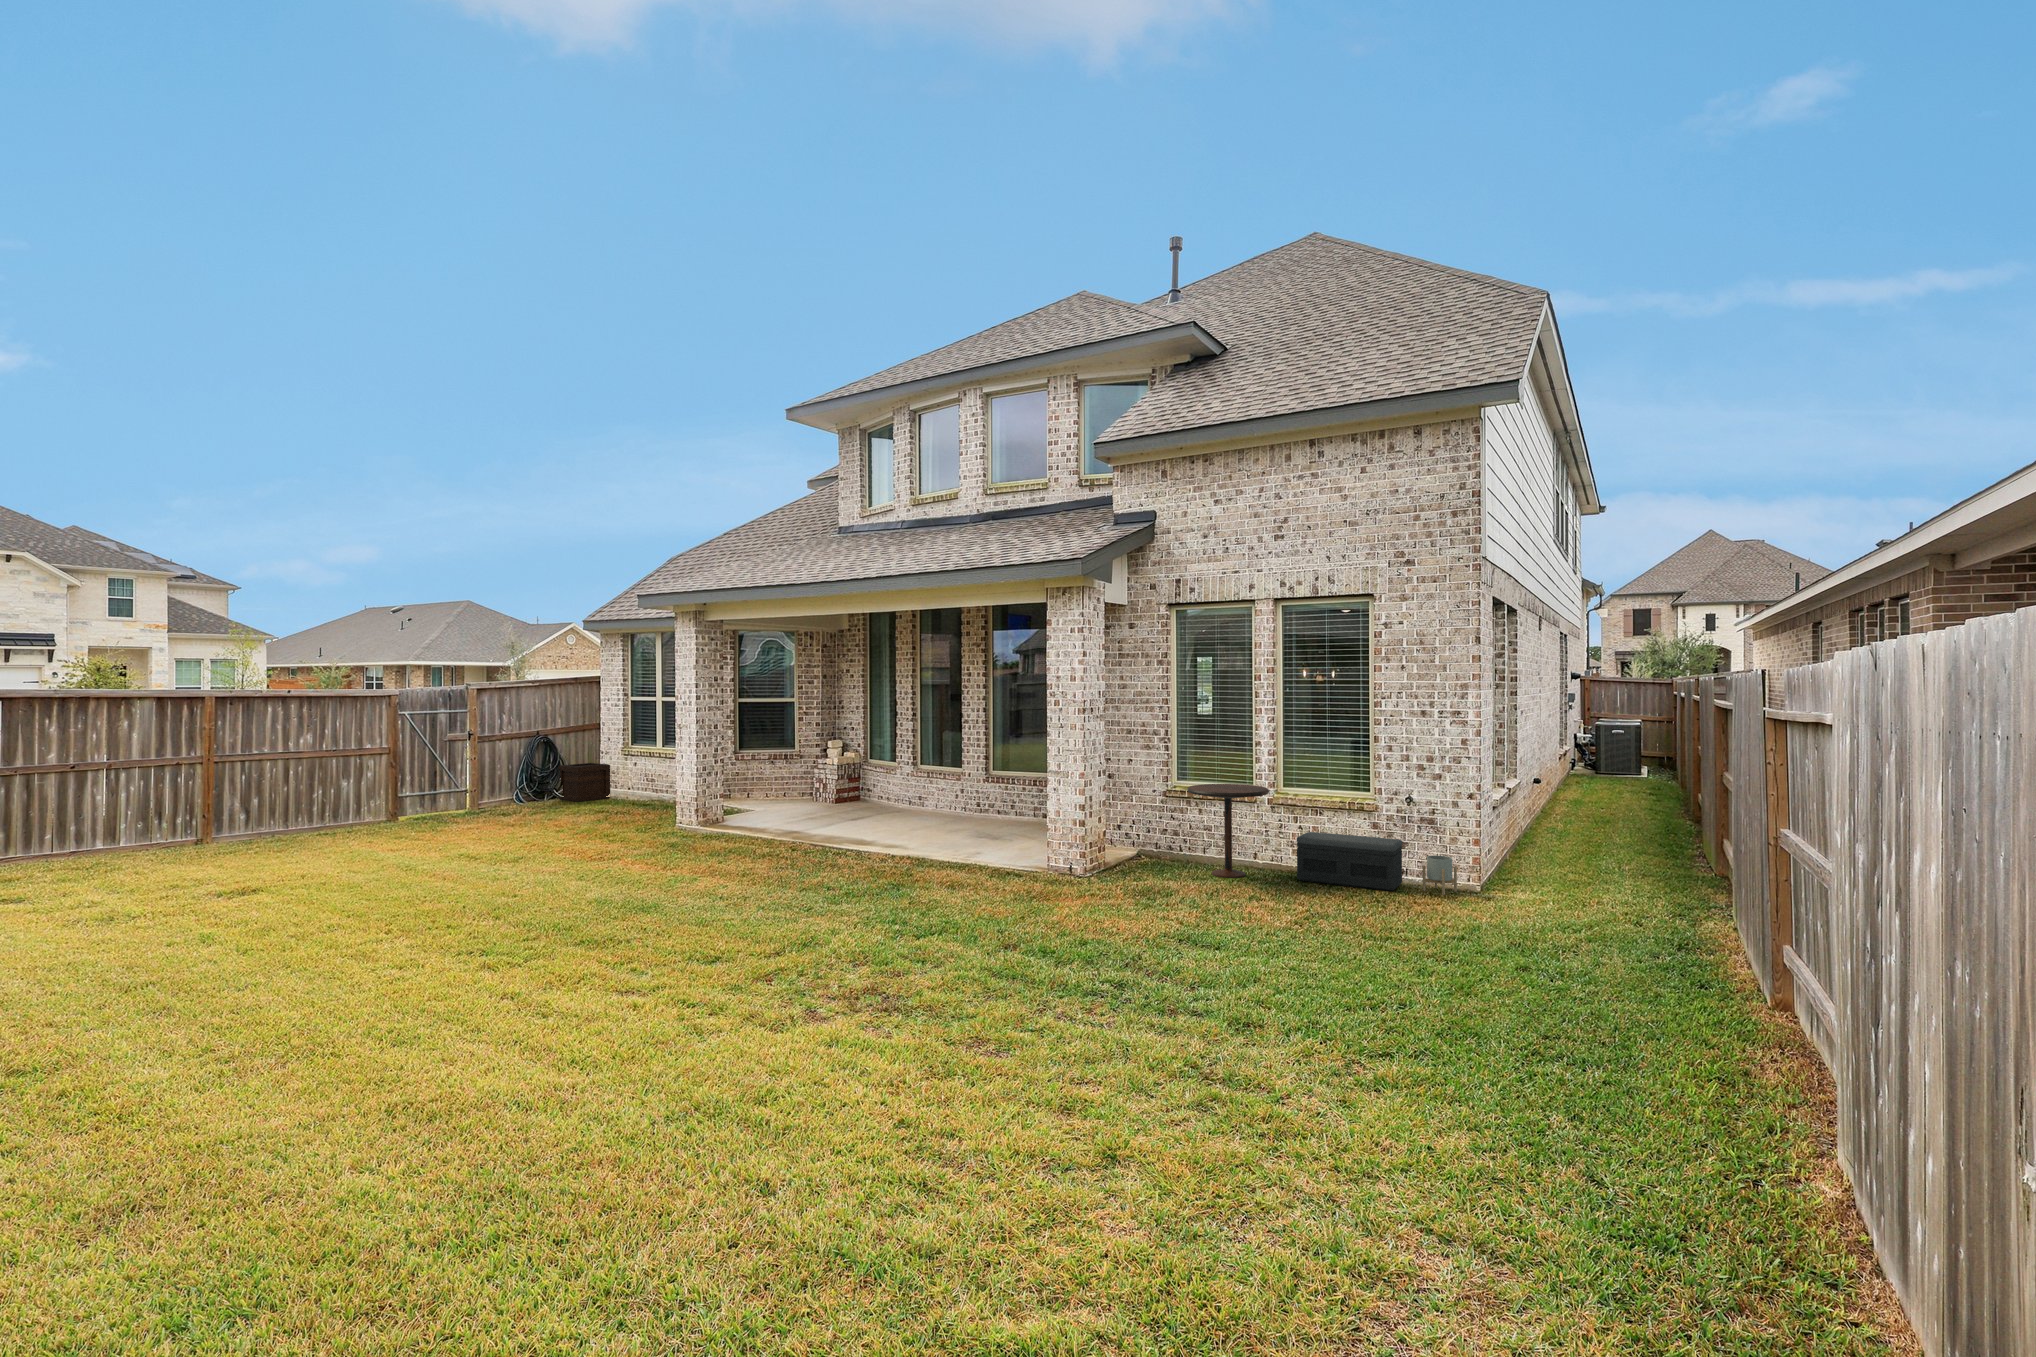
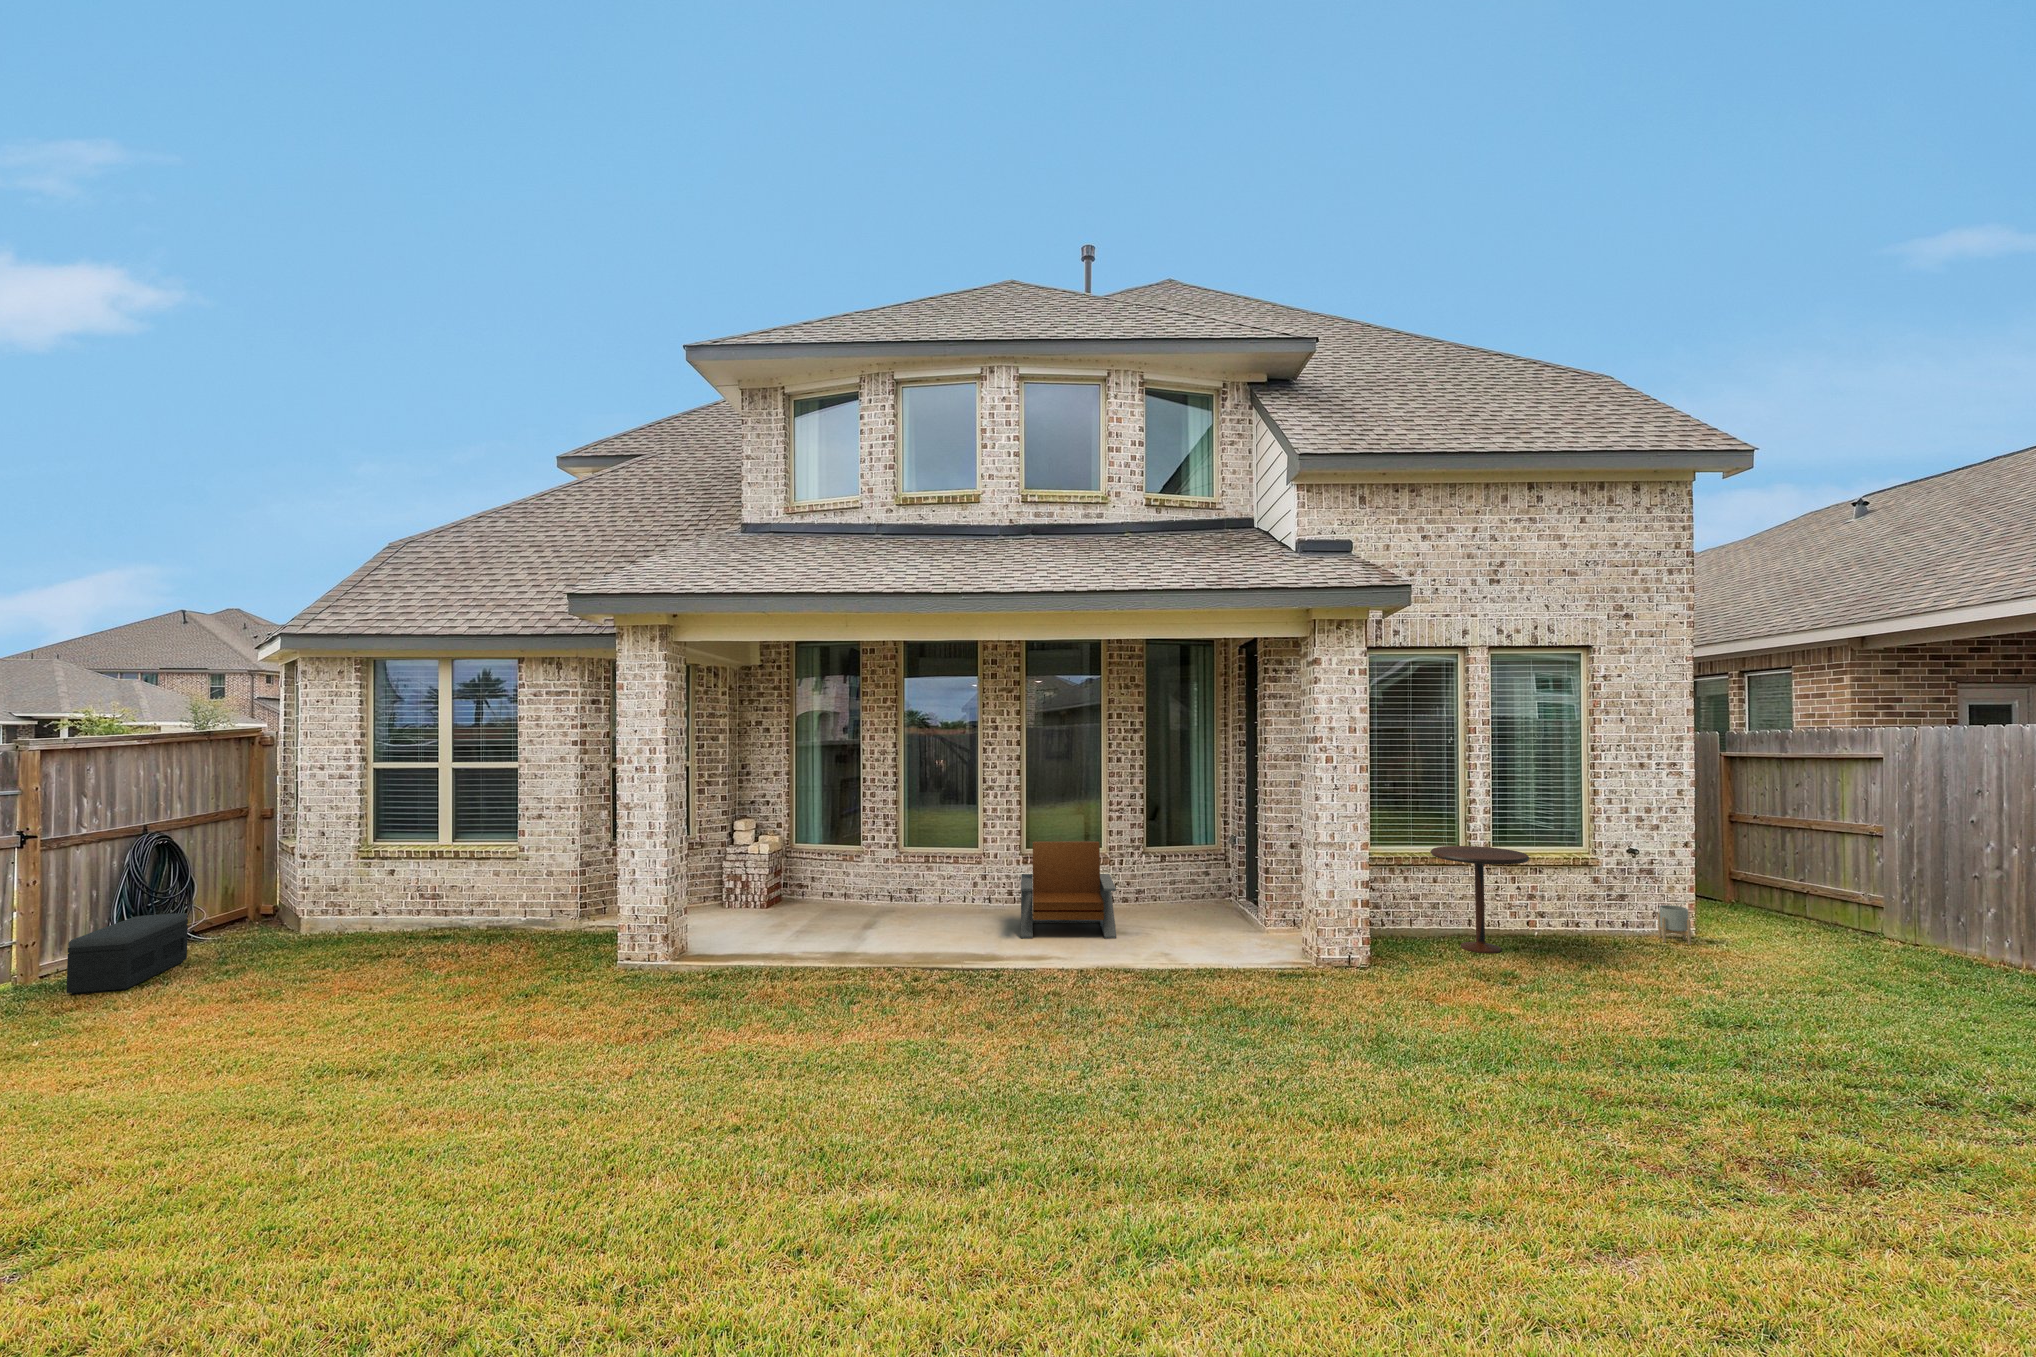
wooden crate: present [559,763,610,802] -> none [225,872,333,945]
lounge chair: none [921,766,1013,841] -> present [1021,841,1117,939]
storage bench: present [1297,832,1402,891] -> present [67,913,188,995]

